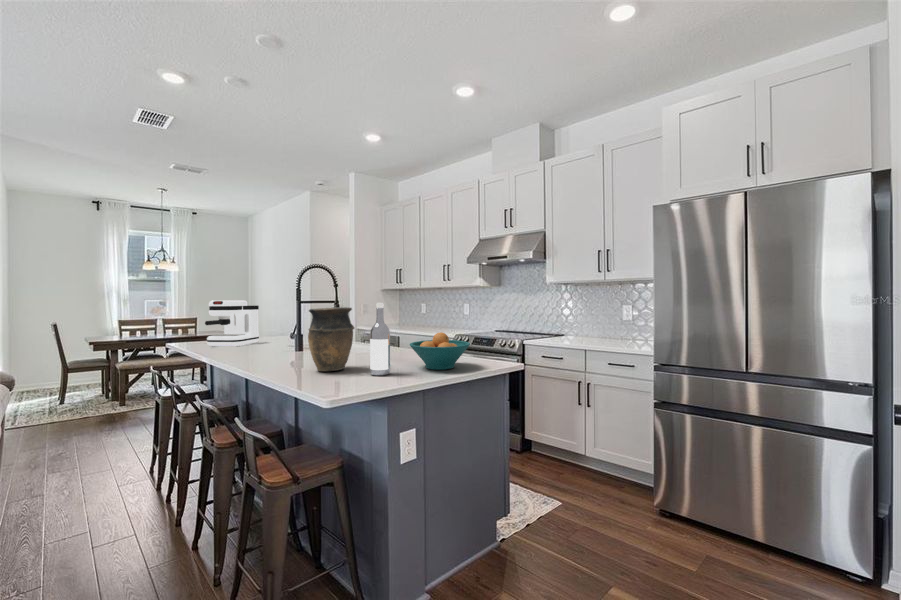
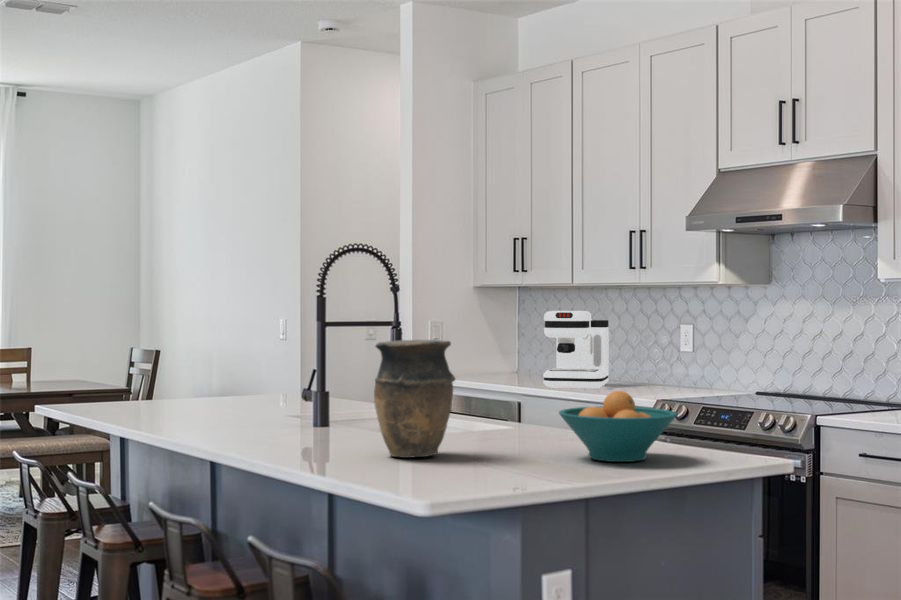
coffee maker: present [205,300,259,346] -> present [543,311,609,390]
wine bottle: present [370,303,390,376] -> none [489,334,524,466]

